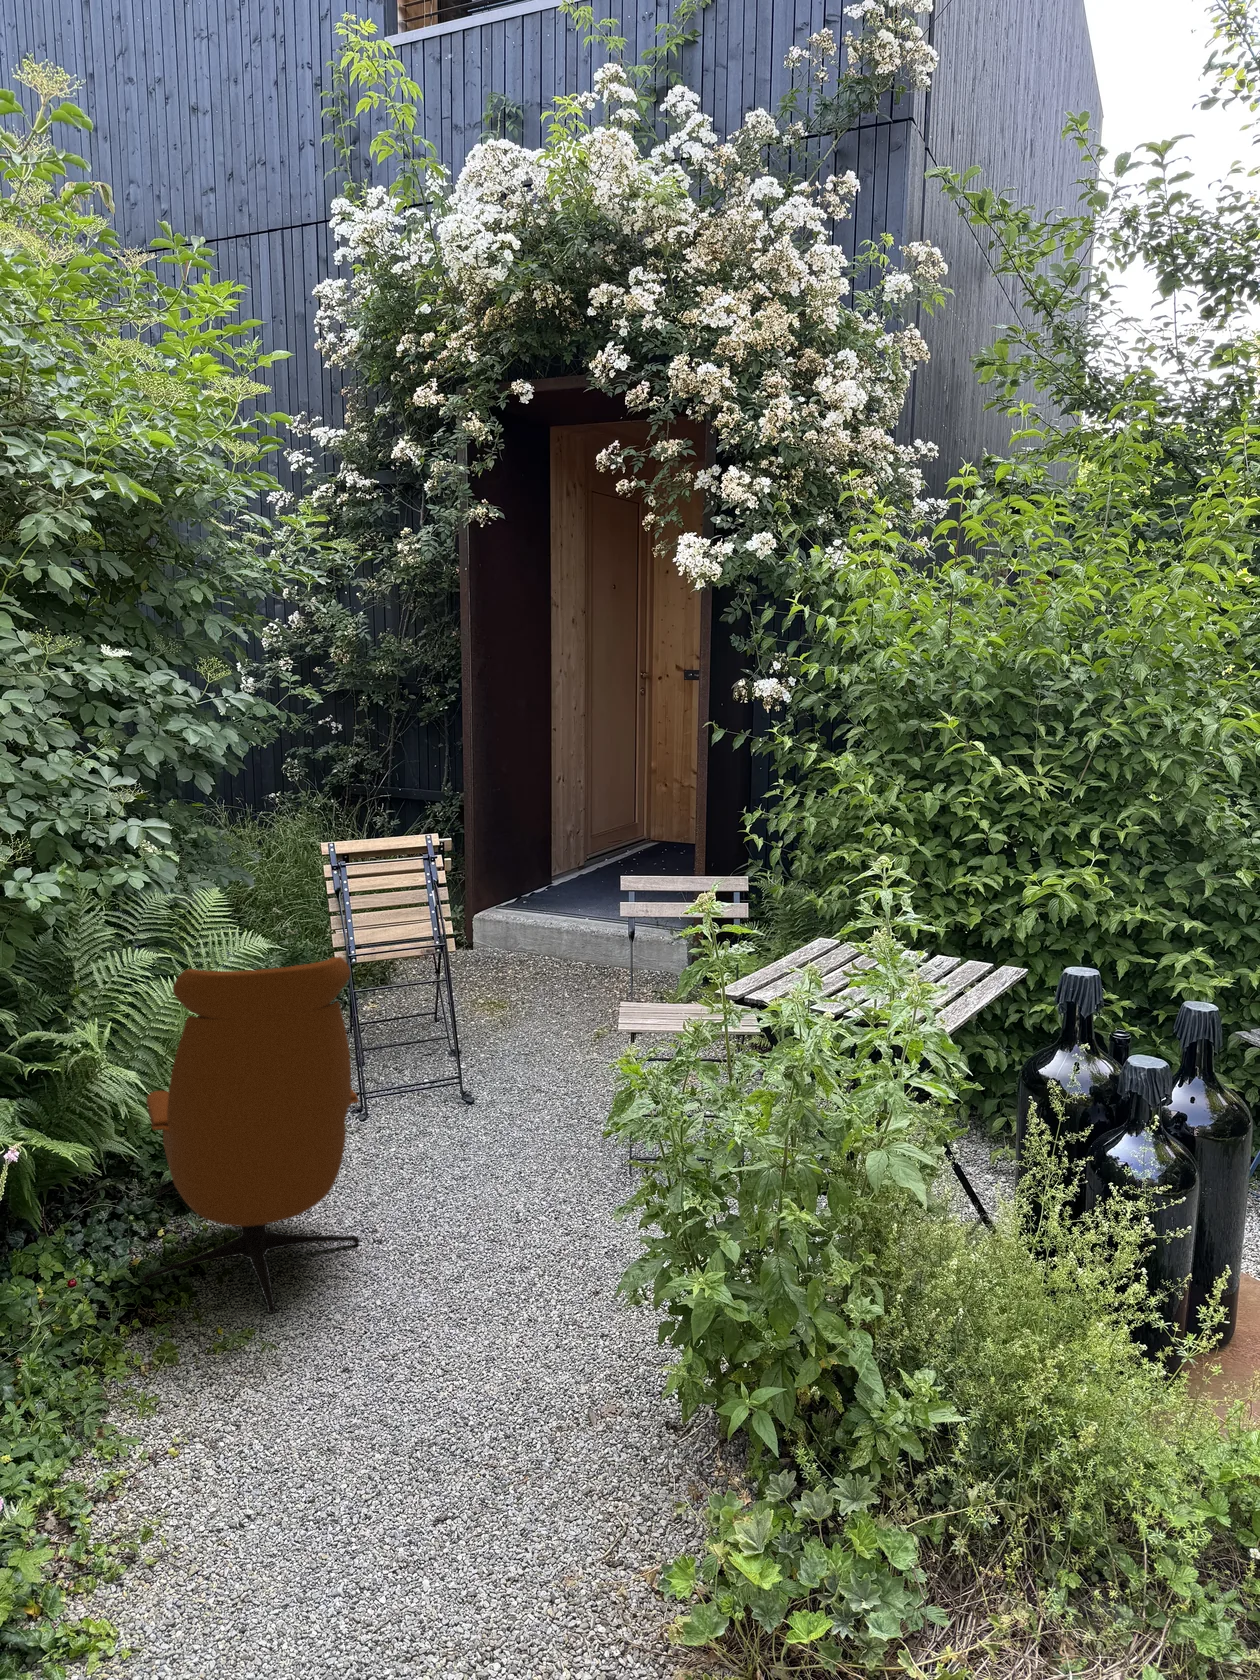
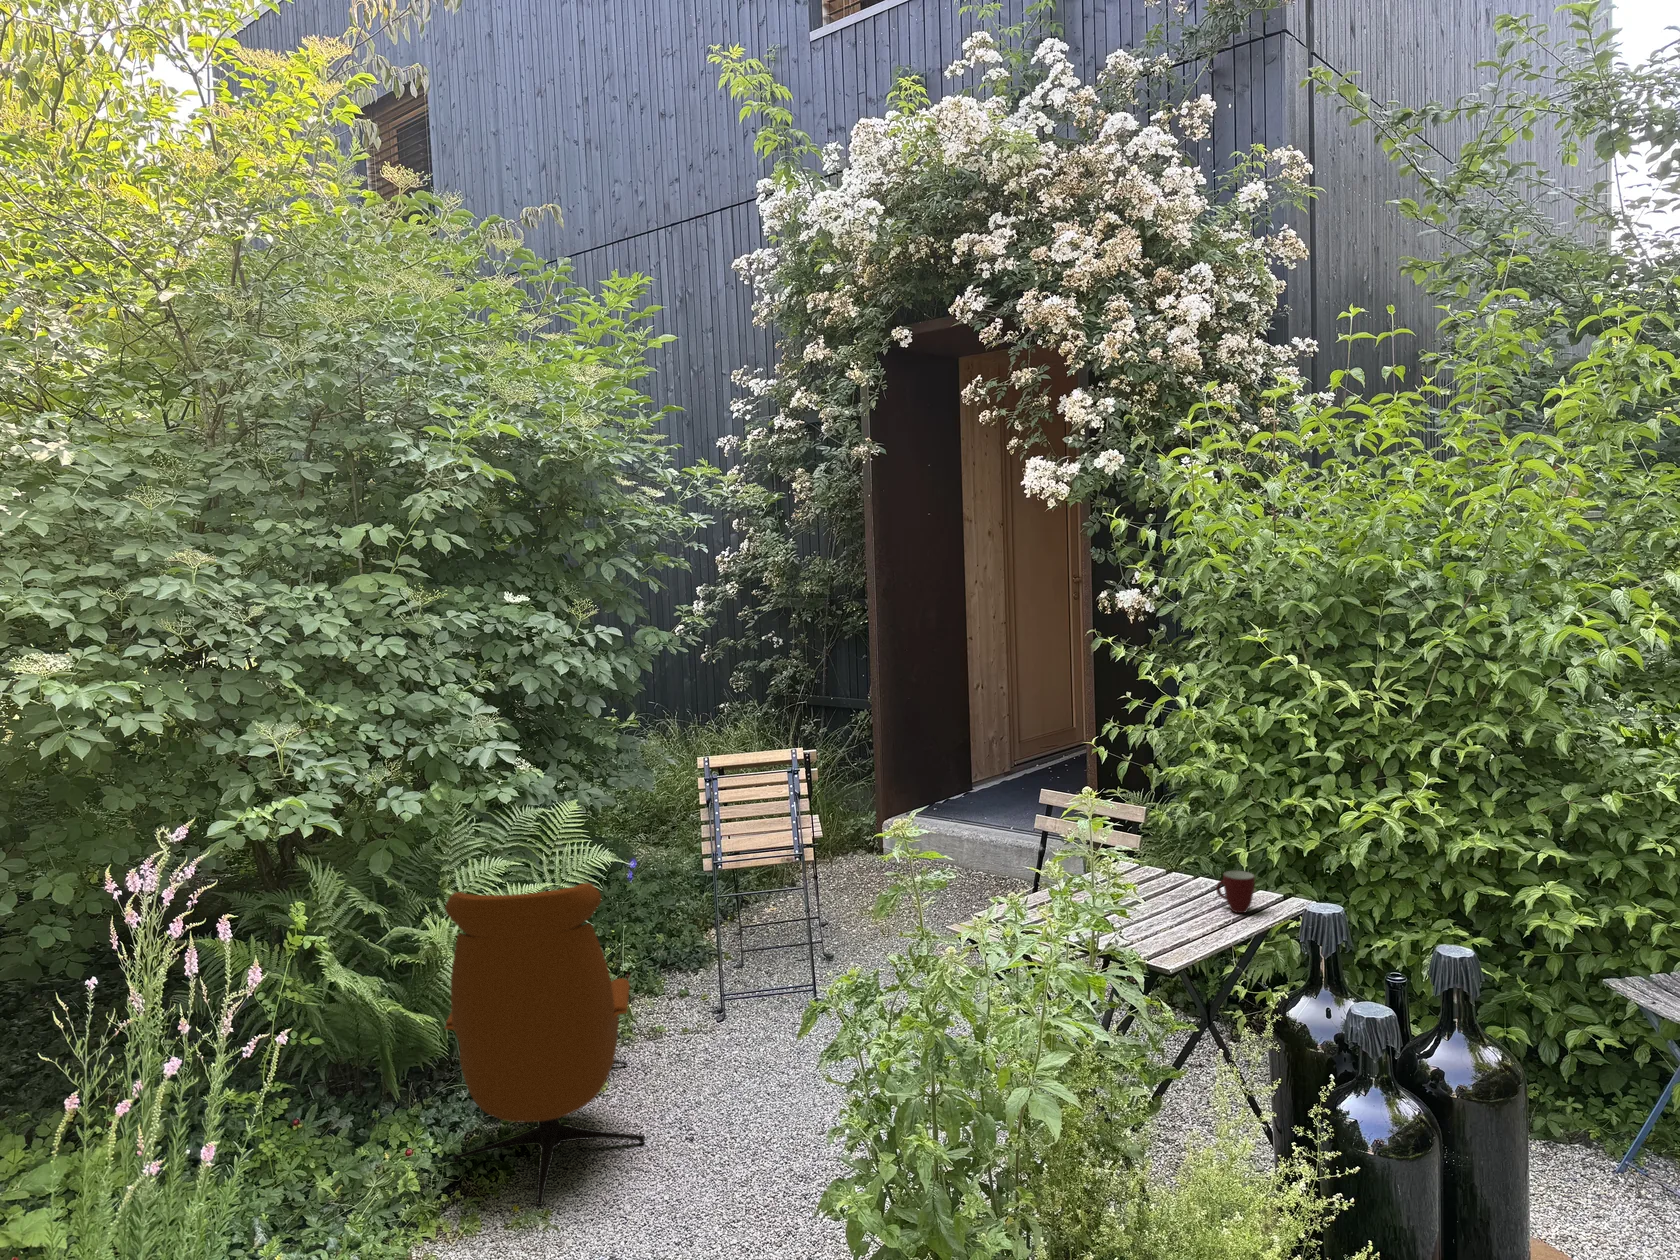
mug: none [948,933,987,971] -> present [1216,871,1255,913]

